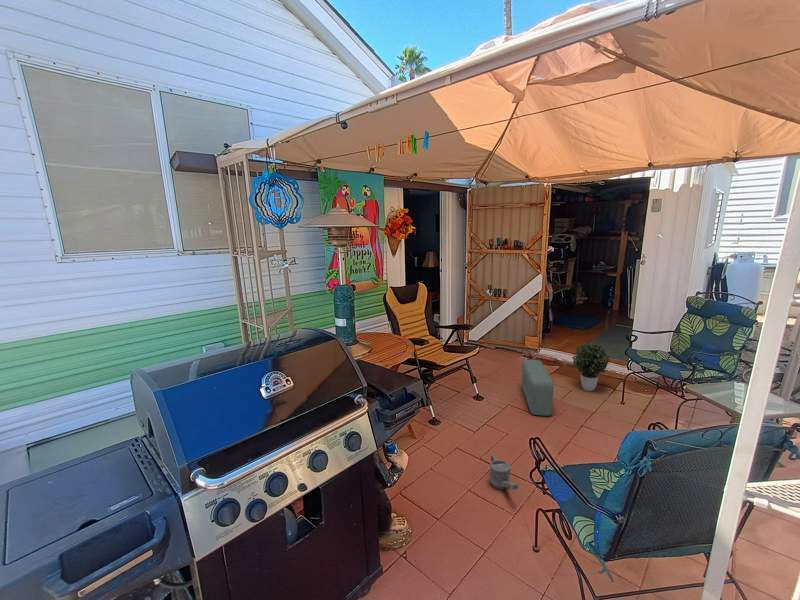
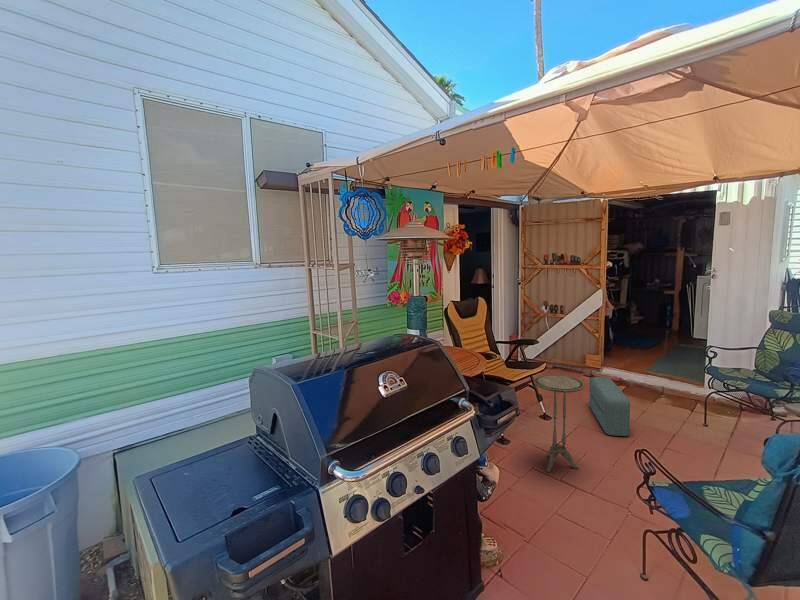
potted plant: present [573,343,610,391] -> none [645,359,689,412]
side table: none [459,360,505,453] -> present [534,375,584,473]
watering can: present [490,455,519,490] -> none [574,474,612,511]

